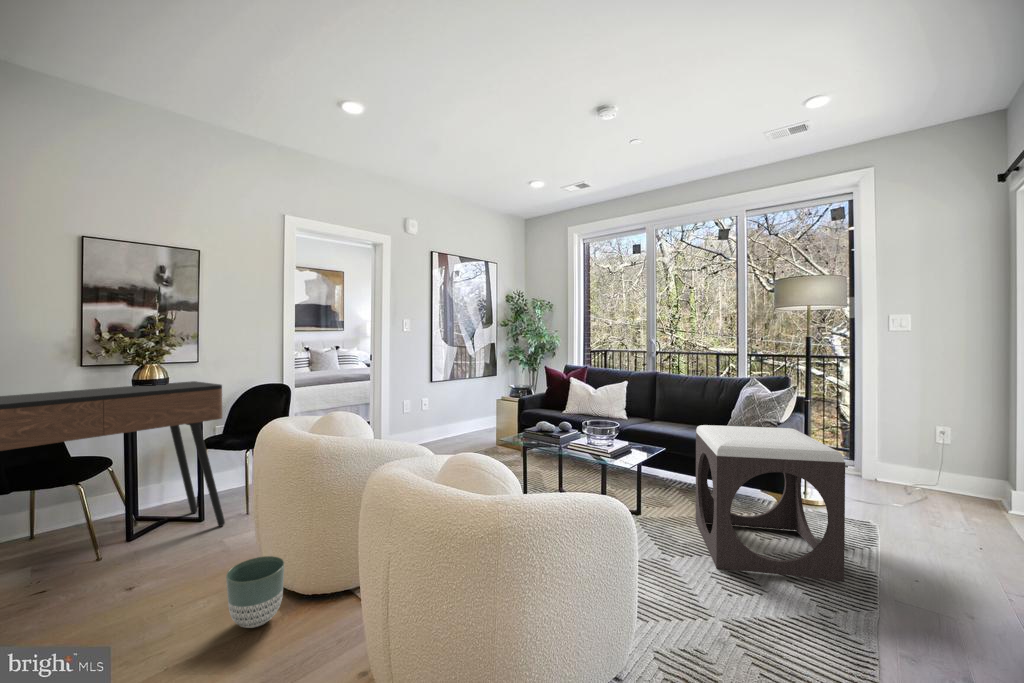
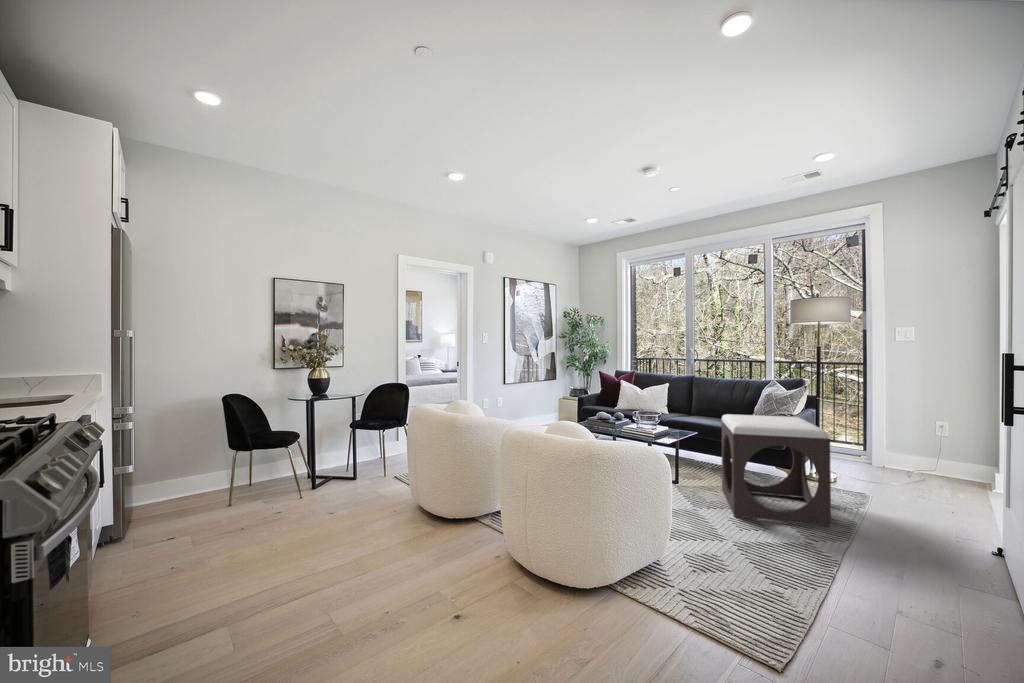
console table: present [0,381,225,526] -> none [201,380,372,524]
planter: present [226,556,284,628] -> none [404,491,437,534]

